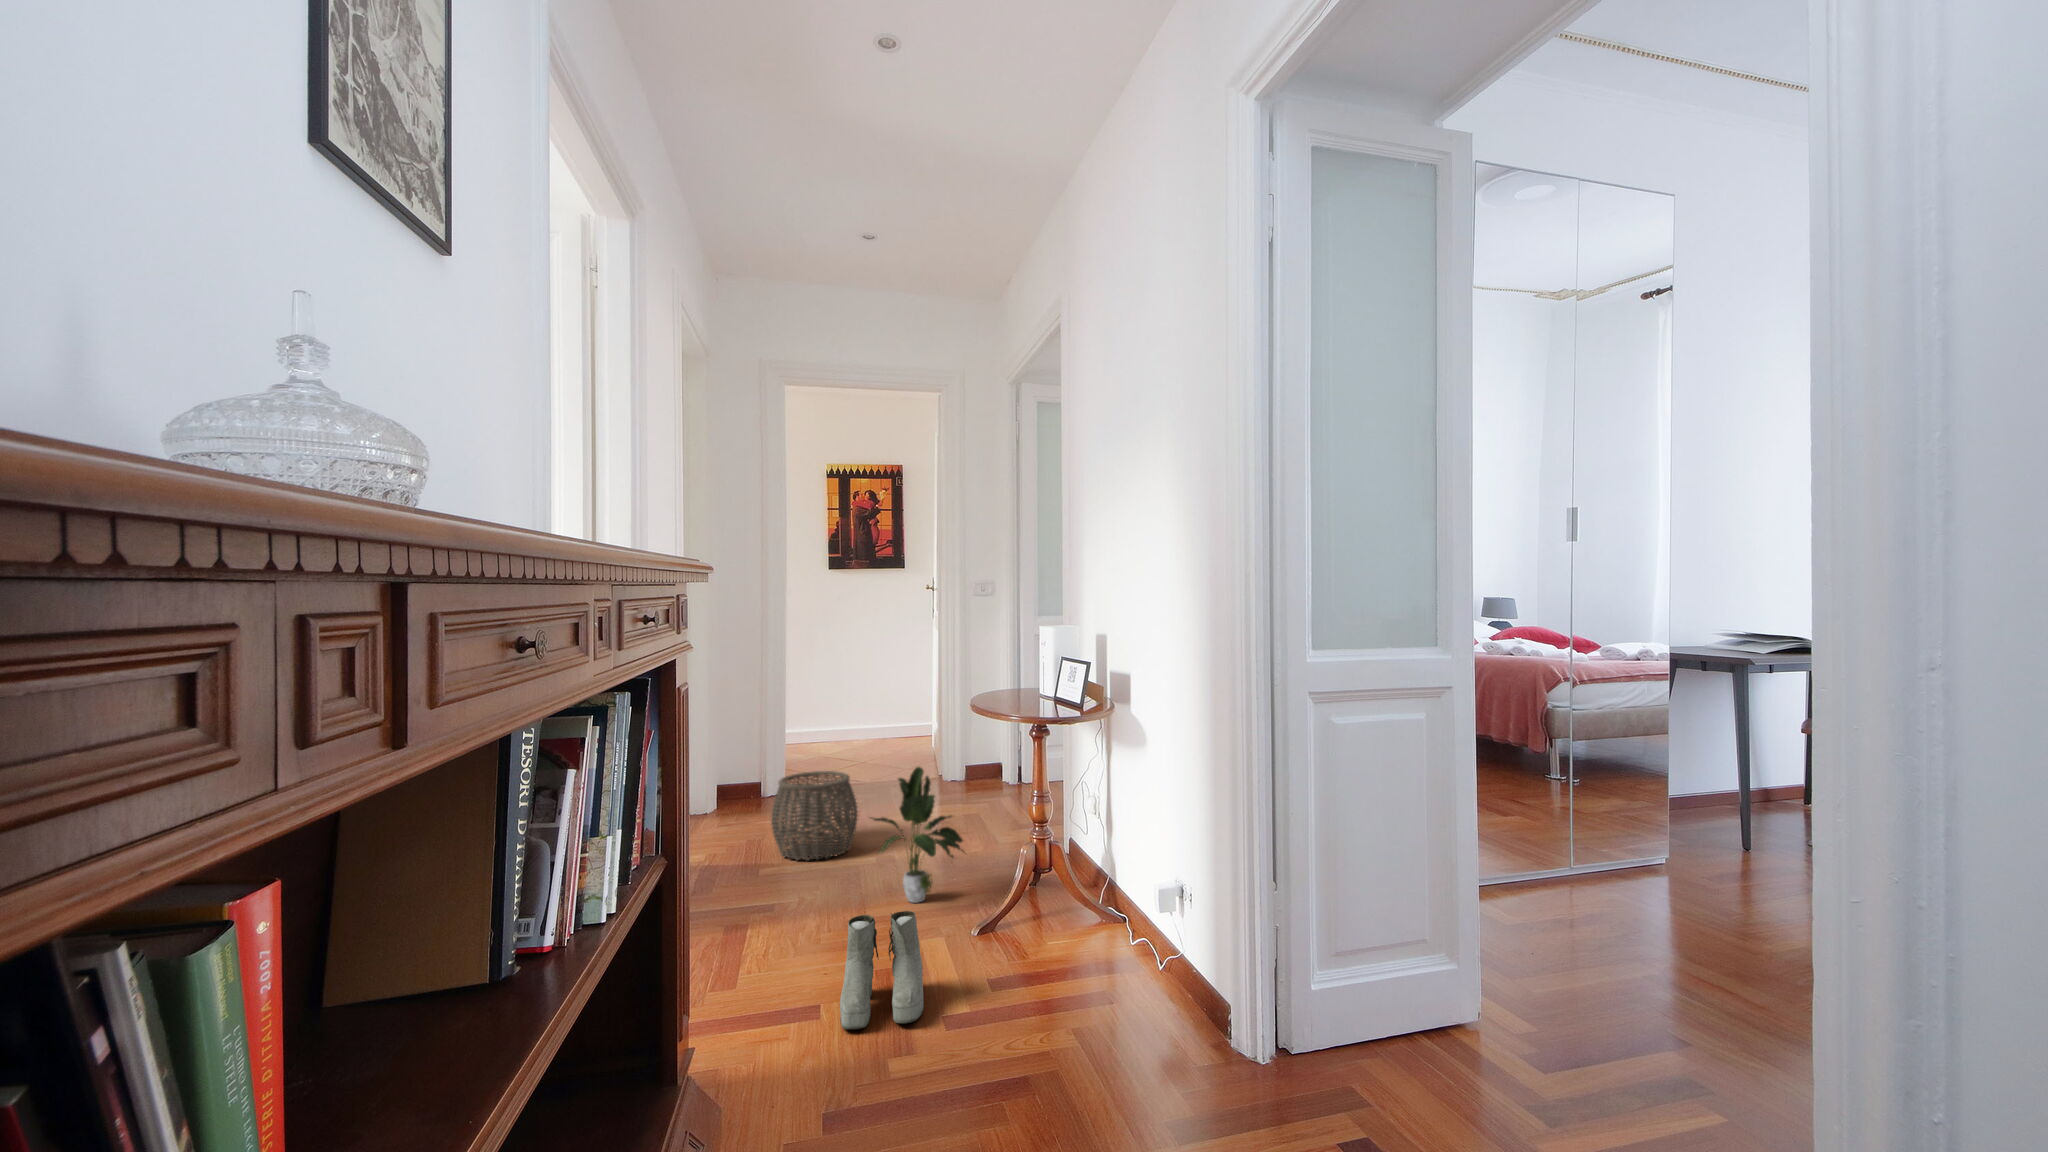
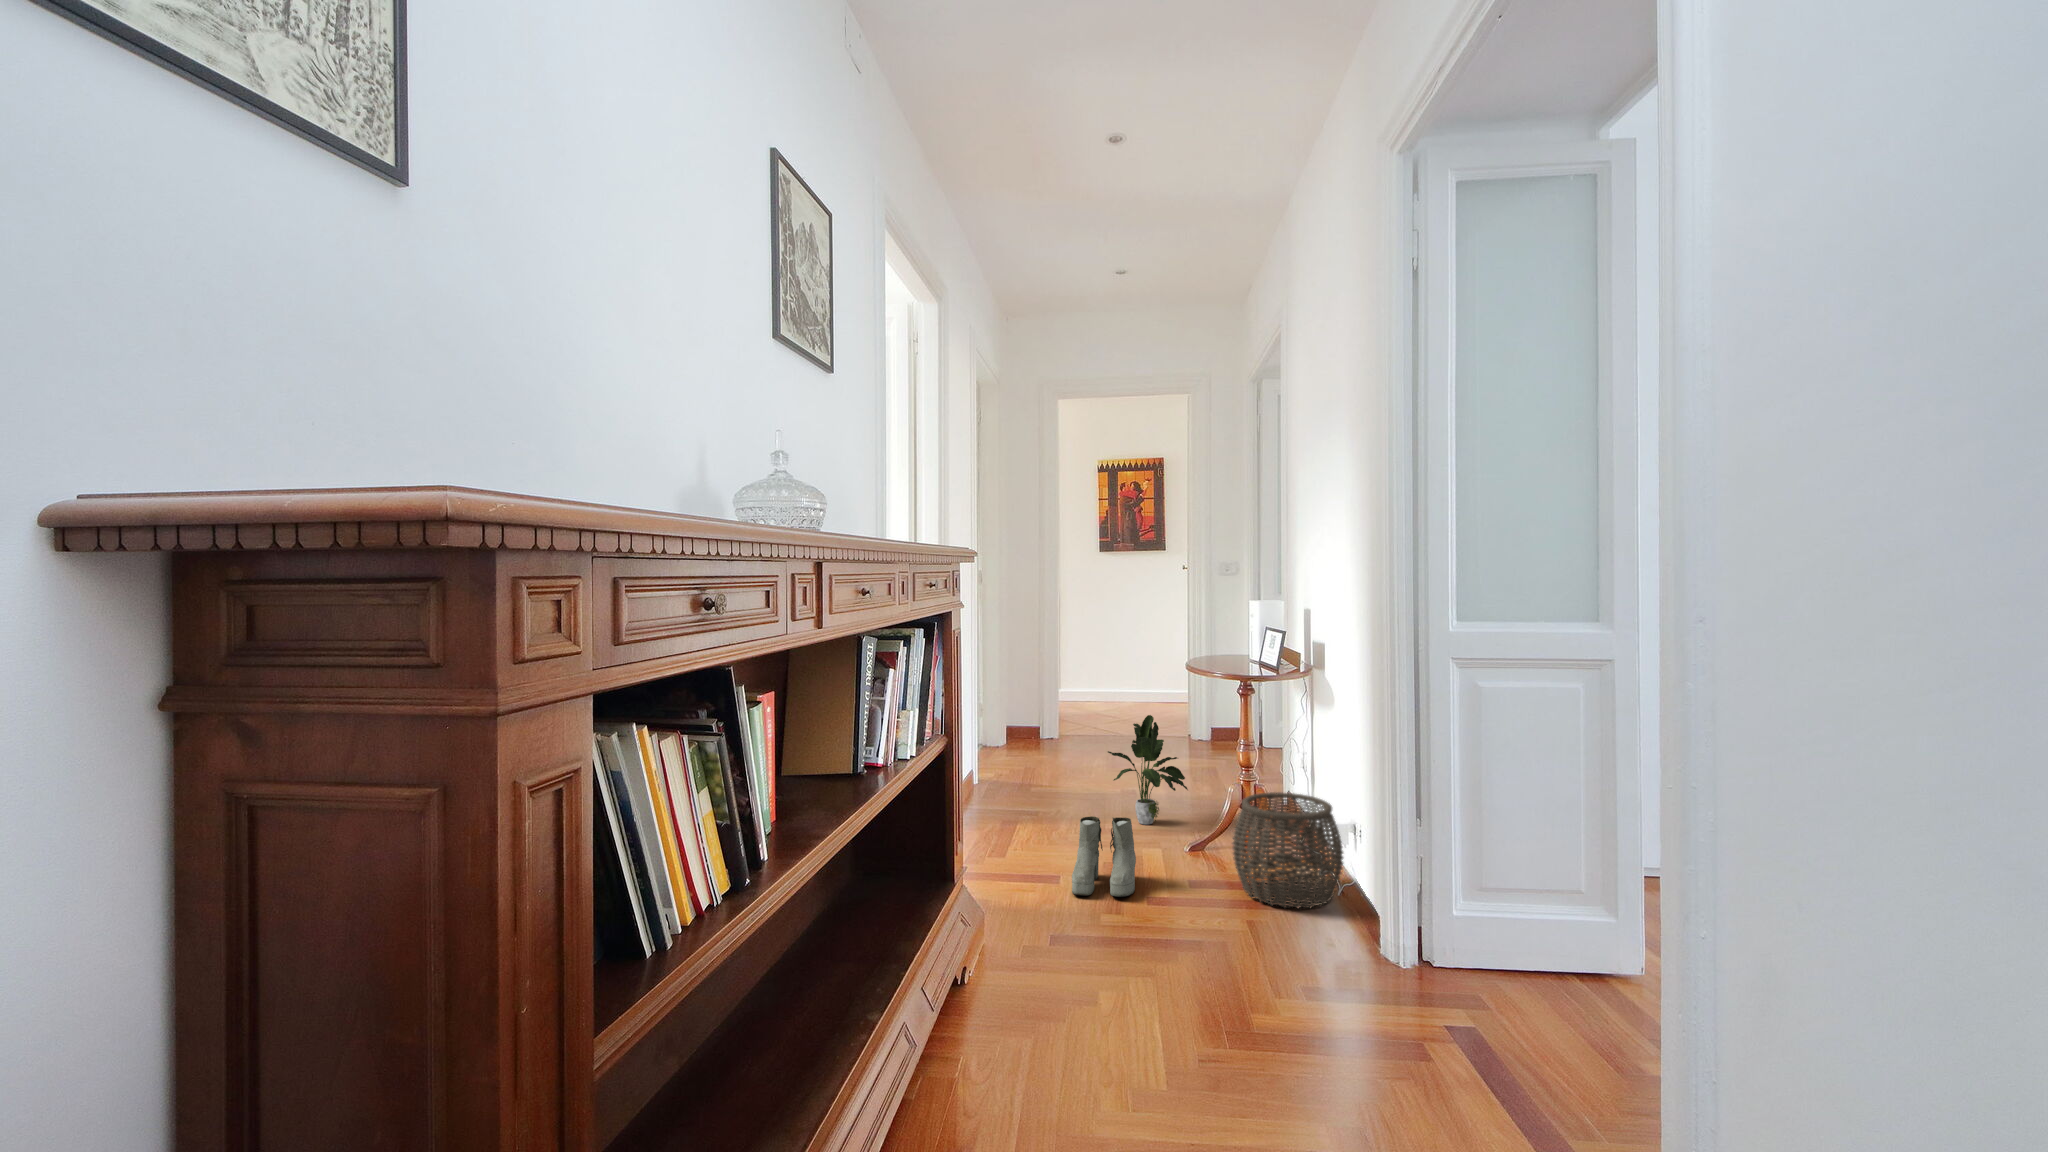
woven basket: present [771,771,858,861] -> present [1233,792,1343,908]

